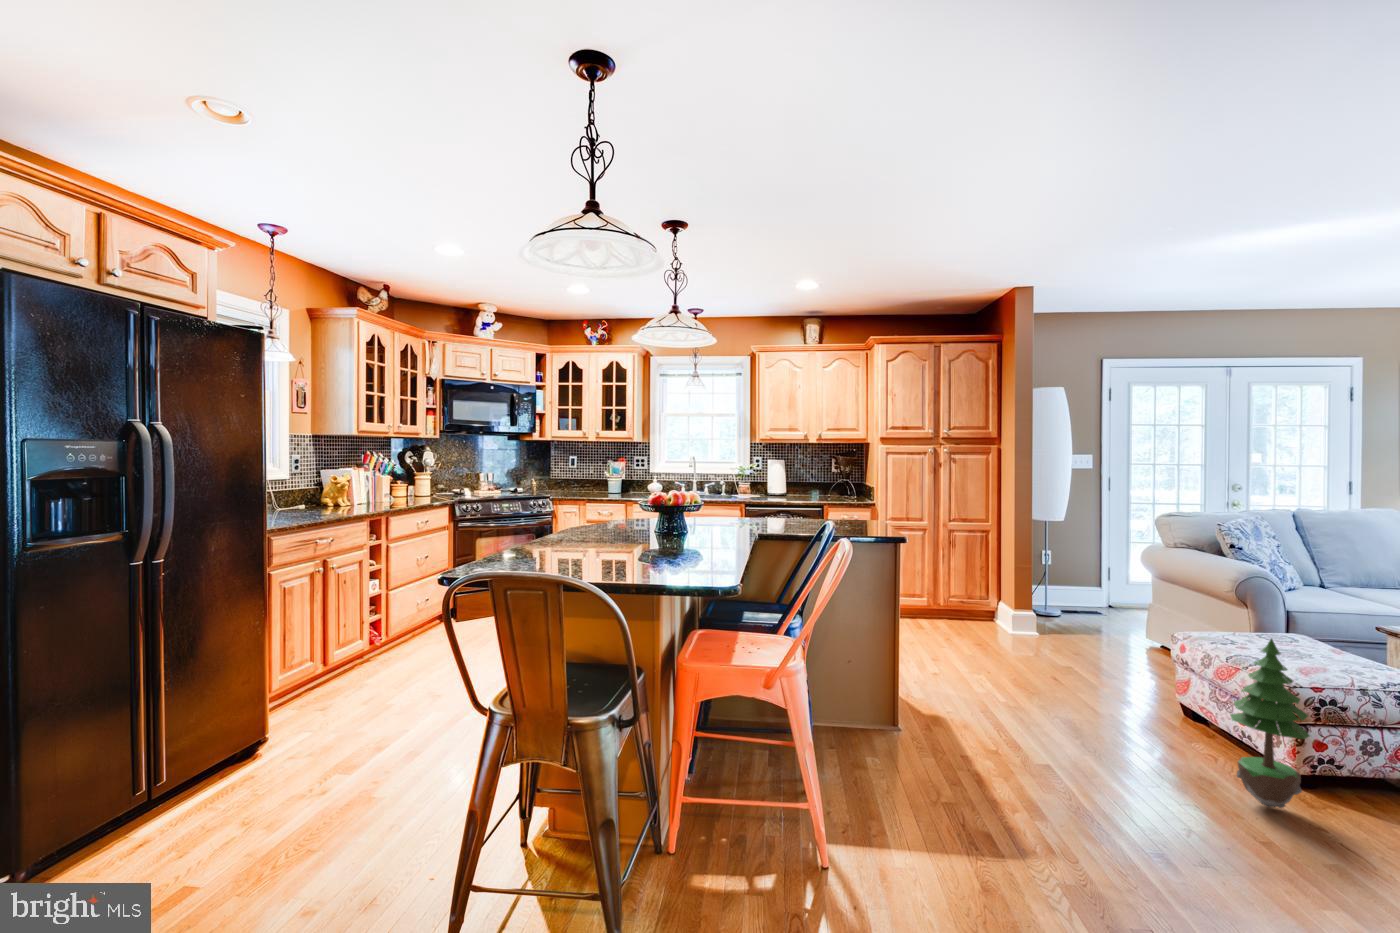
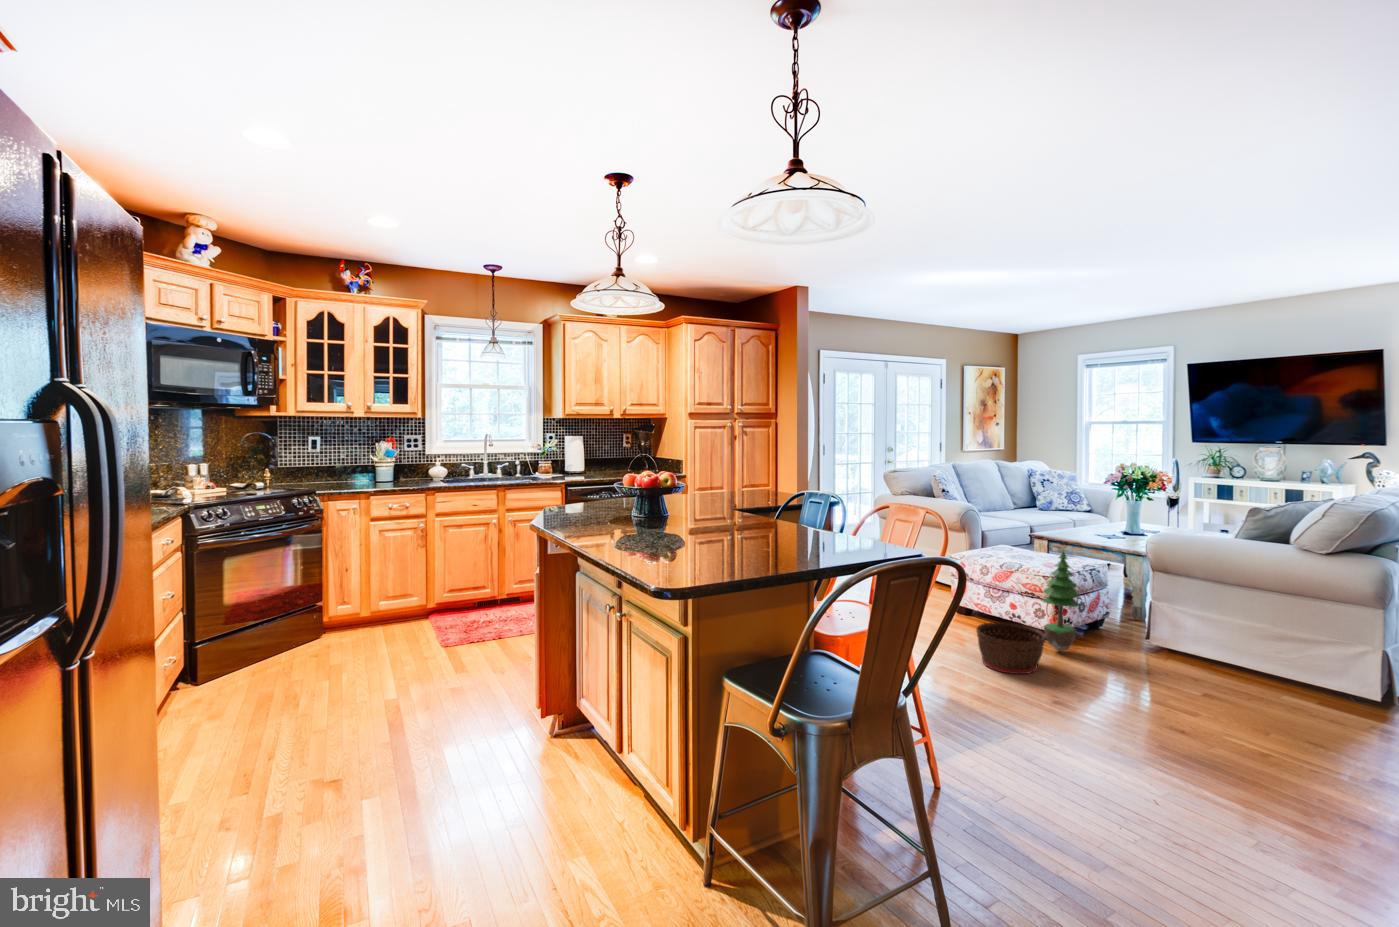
basket: none [1076,726,1193,819] -> present [976,622,1046,674]

